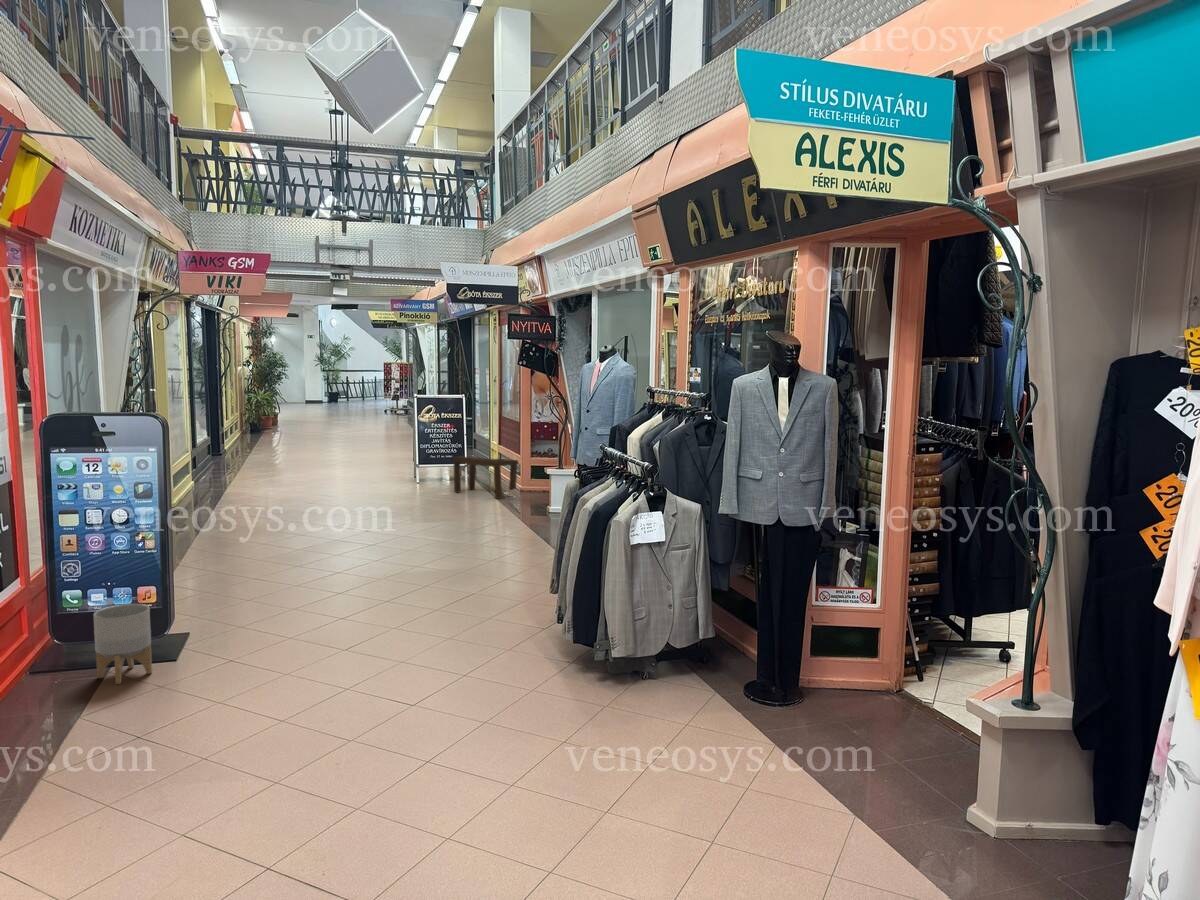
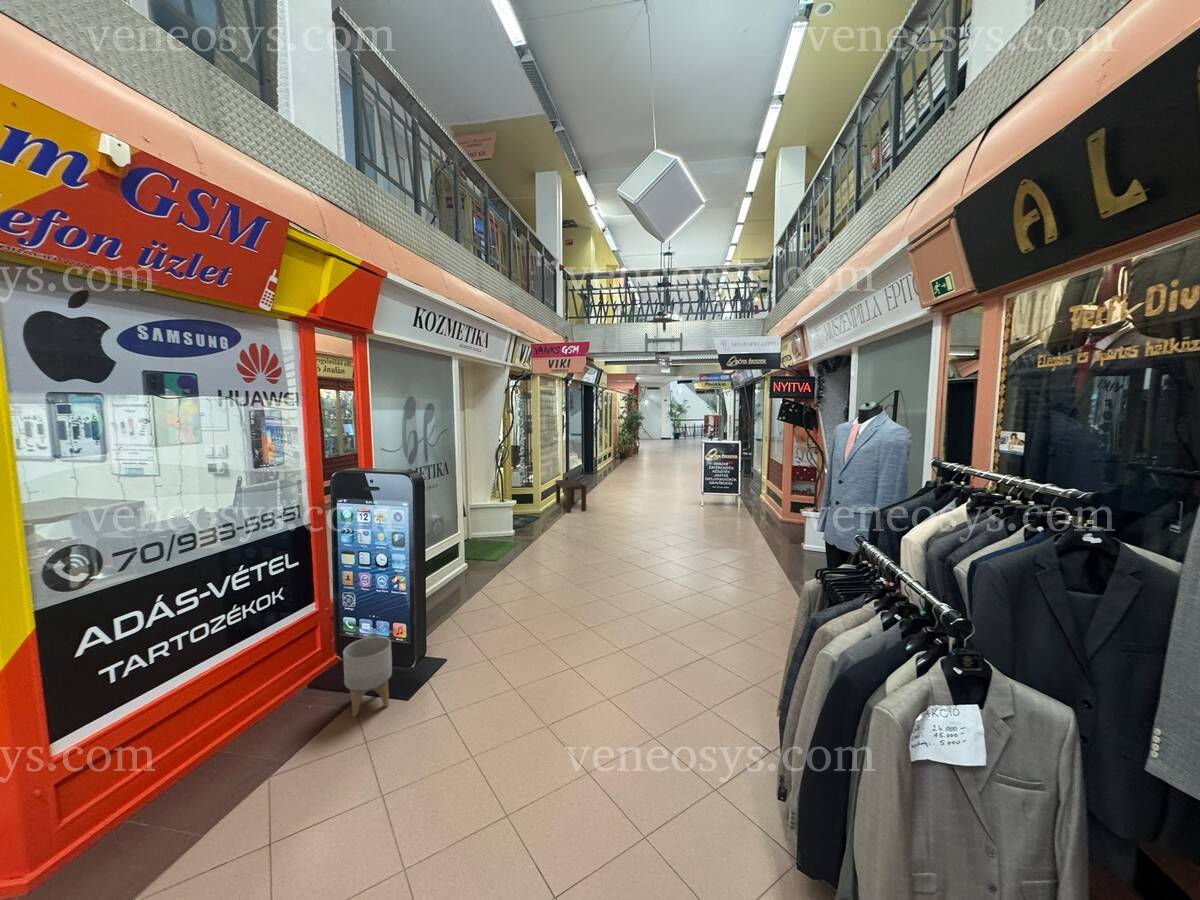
bench: present [453,456,518,499] -> present [555,479,586,512]

